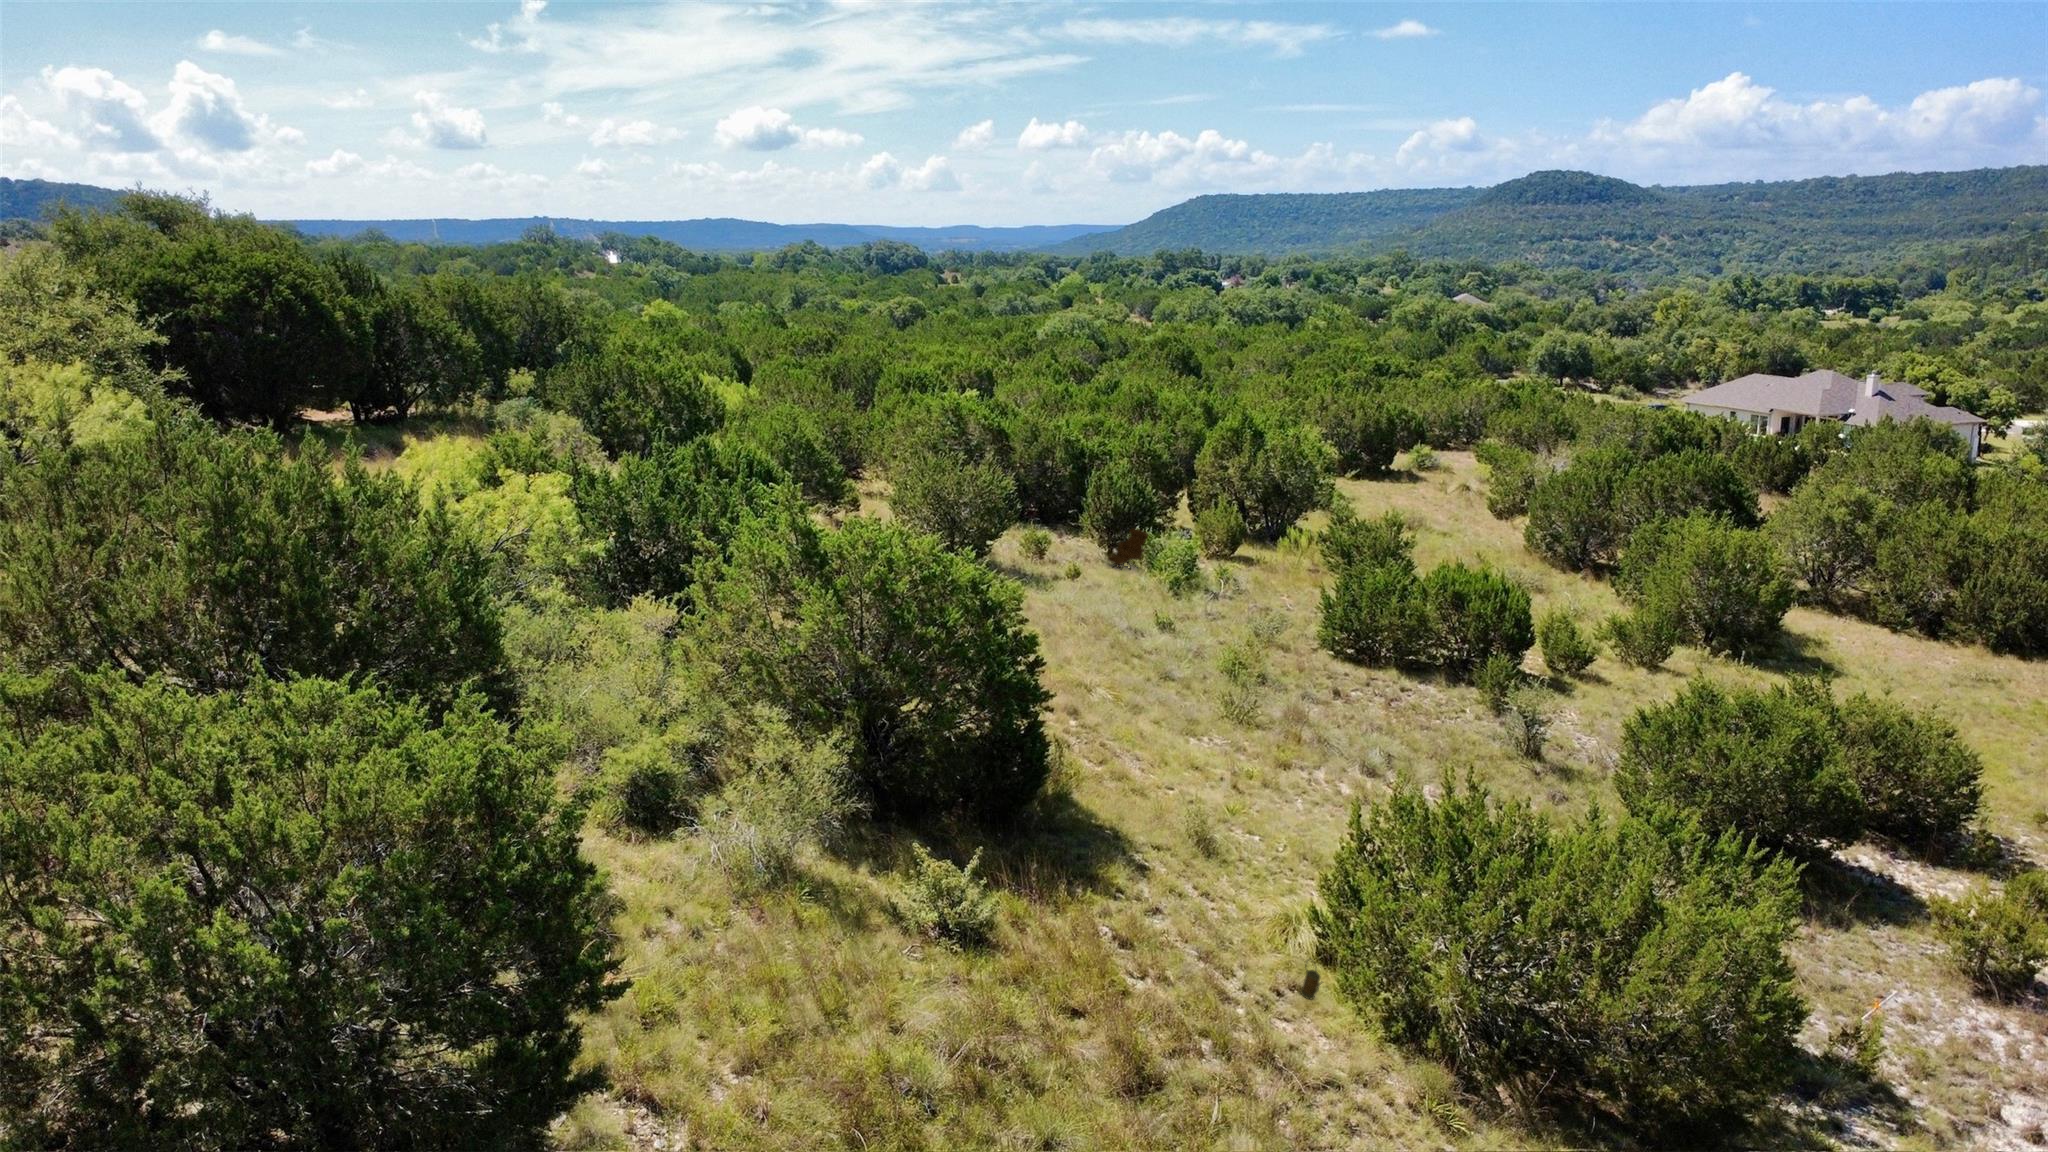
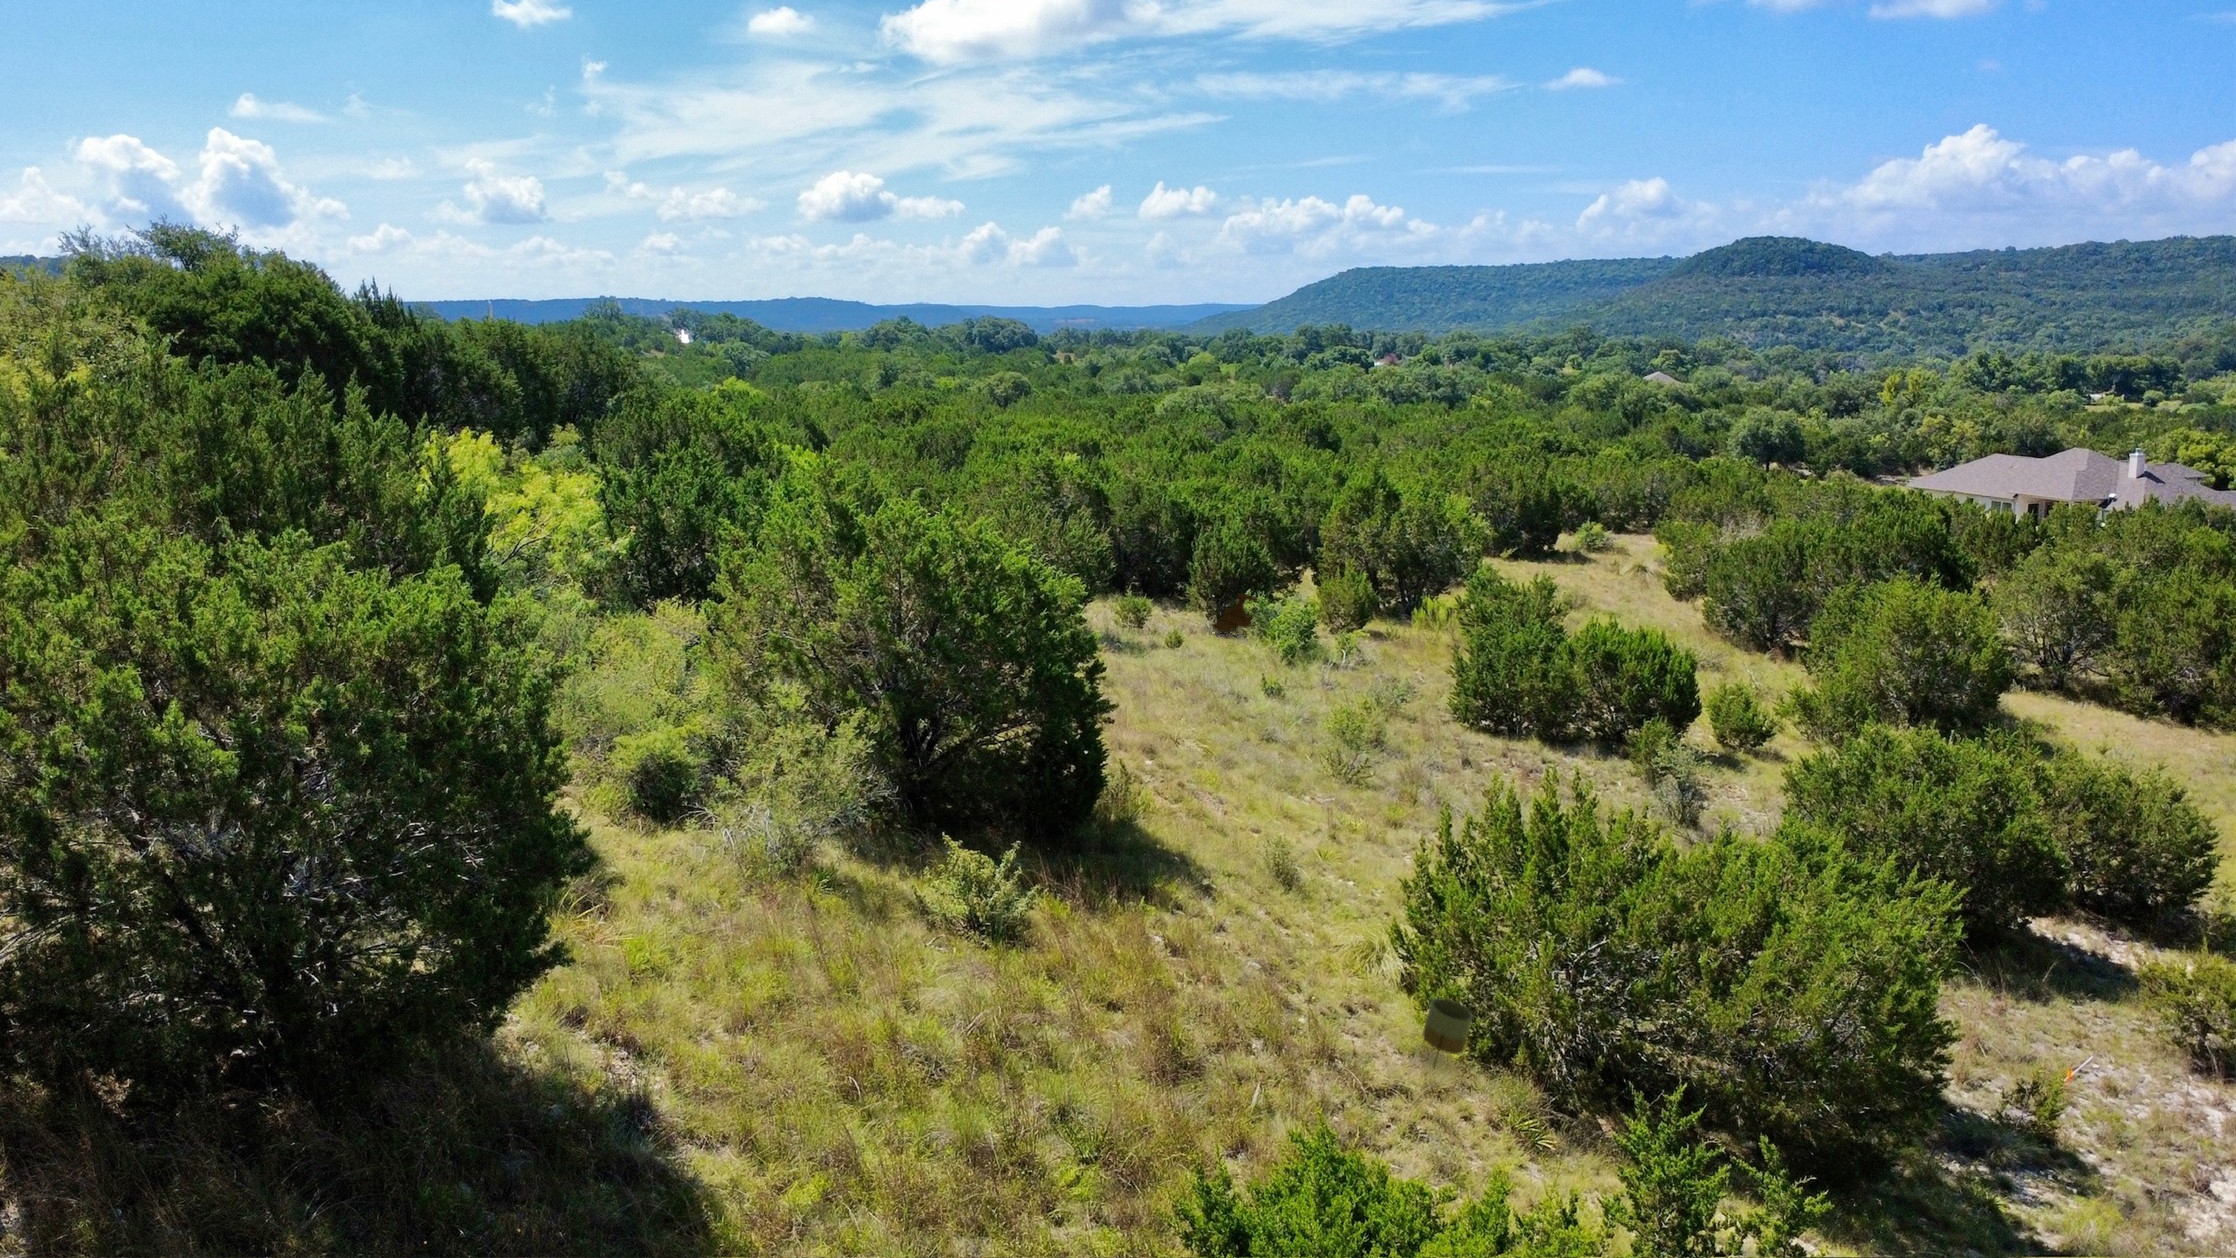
watering can: present [1301,959,1321,999] -> none [1381,976,1404,1020]
planter: none [1341,986,1390,1054] -> present [1423,998,1473,1064]

